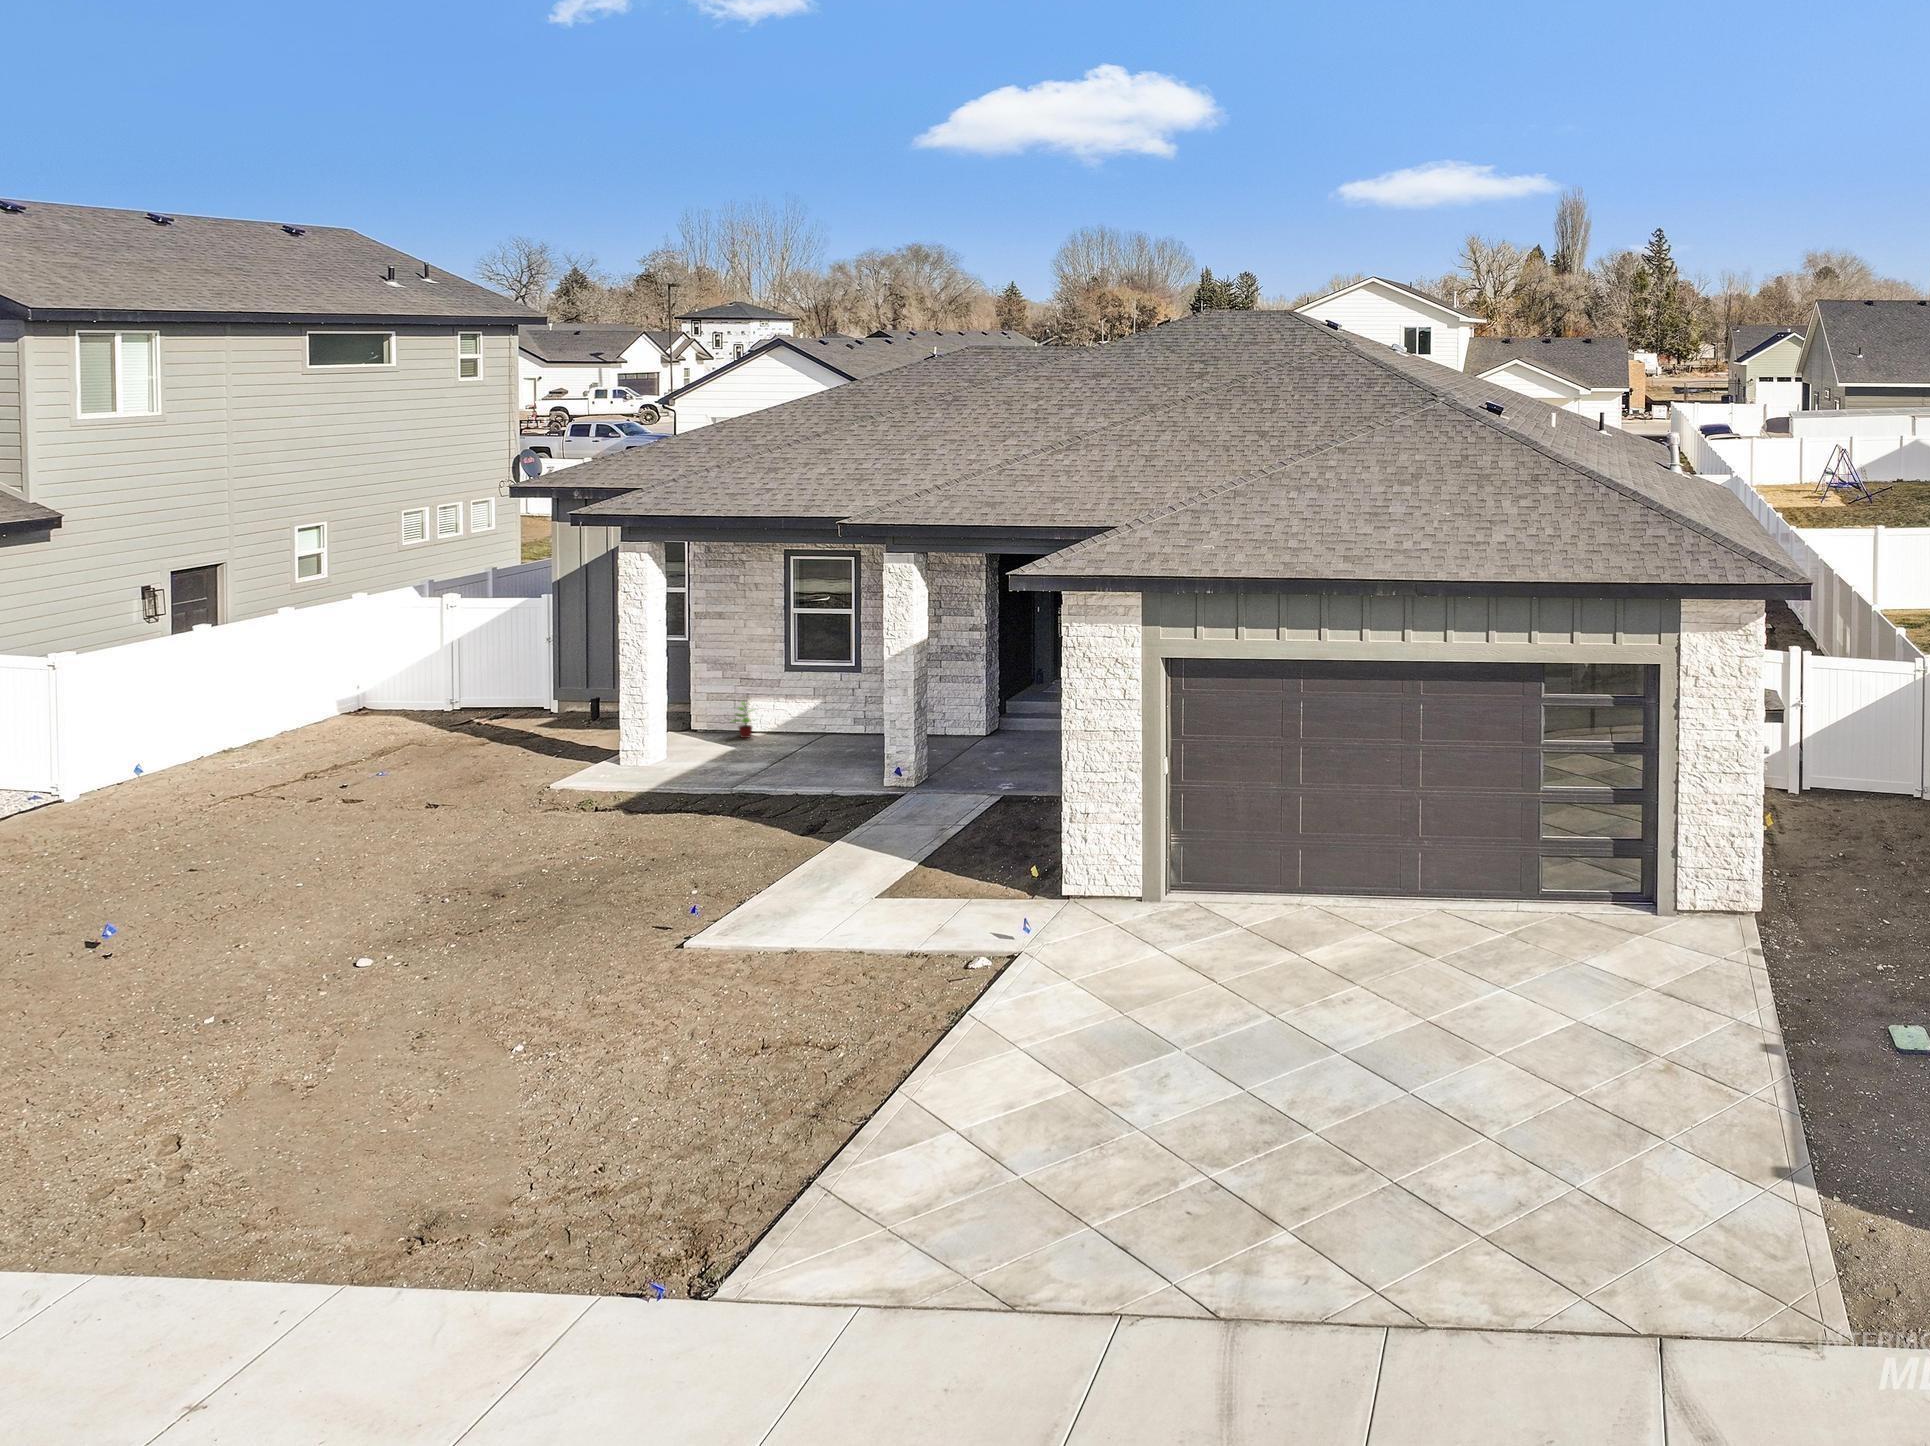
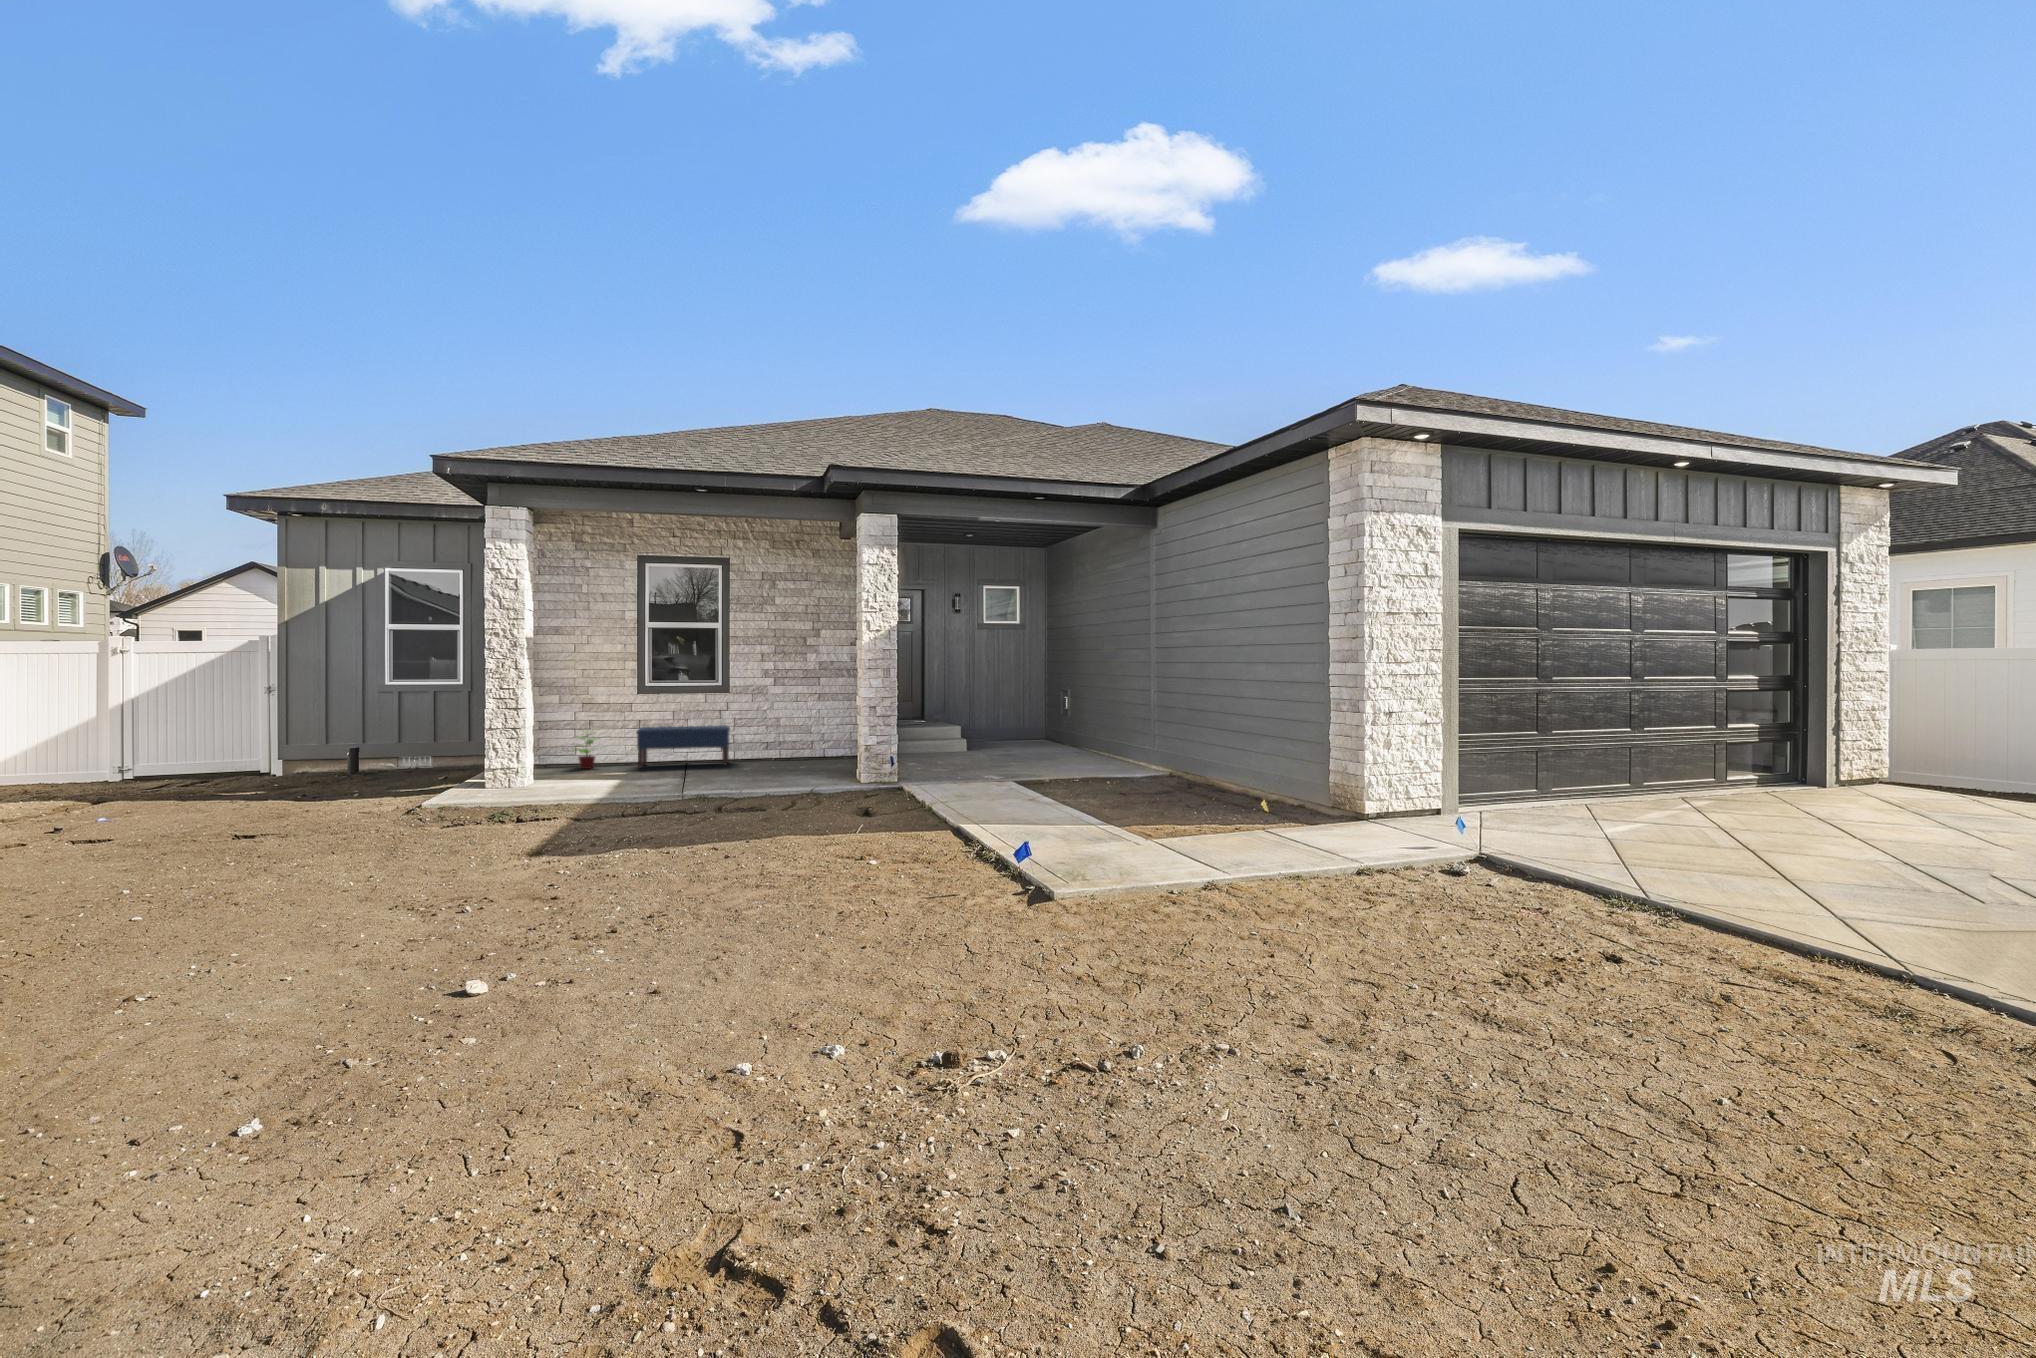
bench: none [774,702,859,748] -> present [636,725,730,768]

